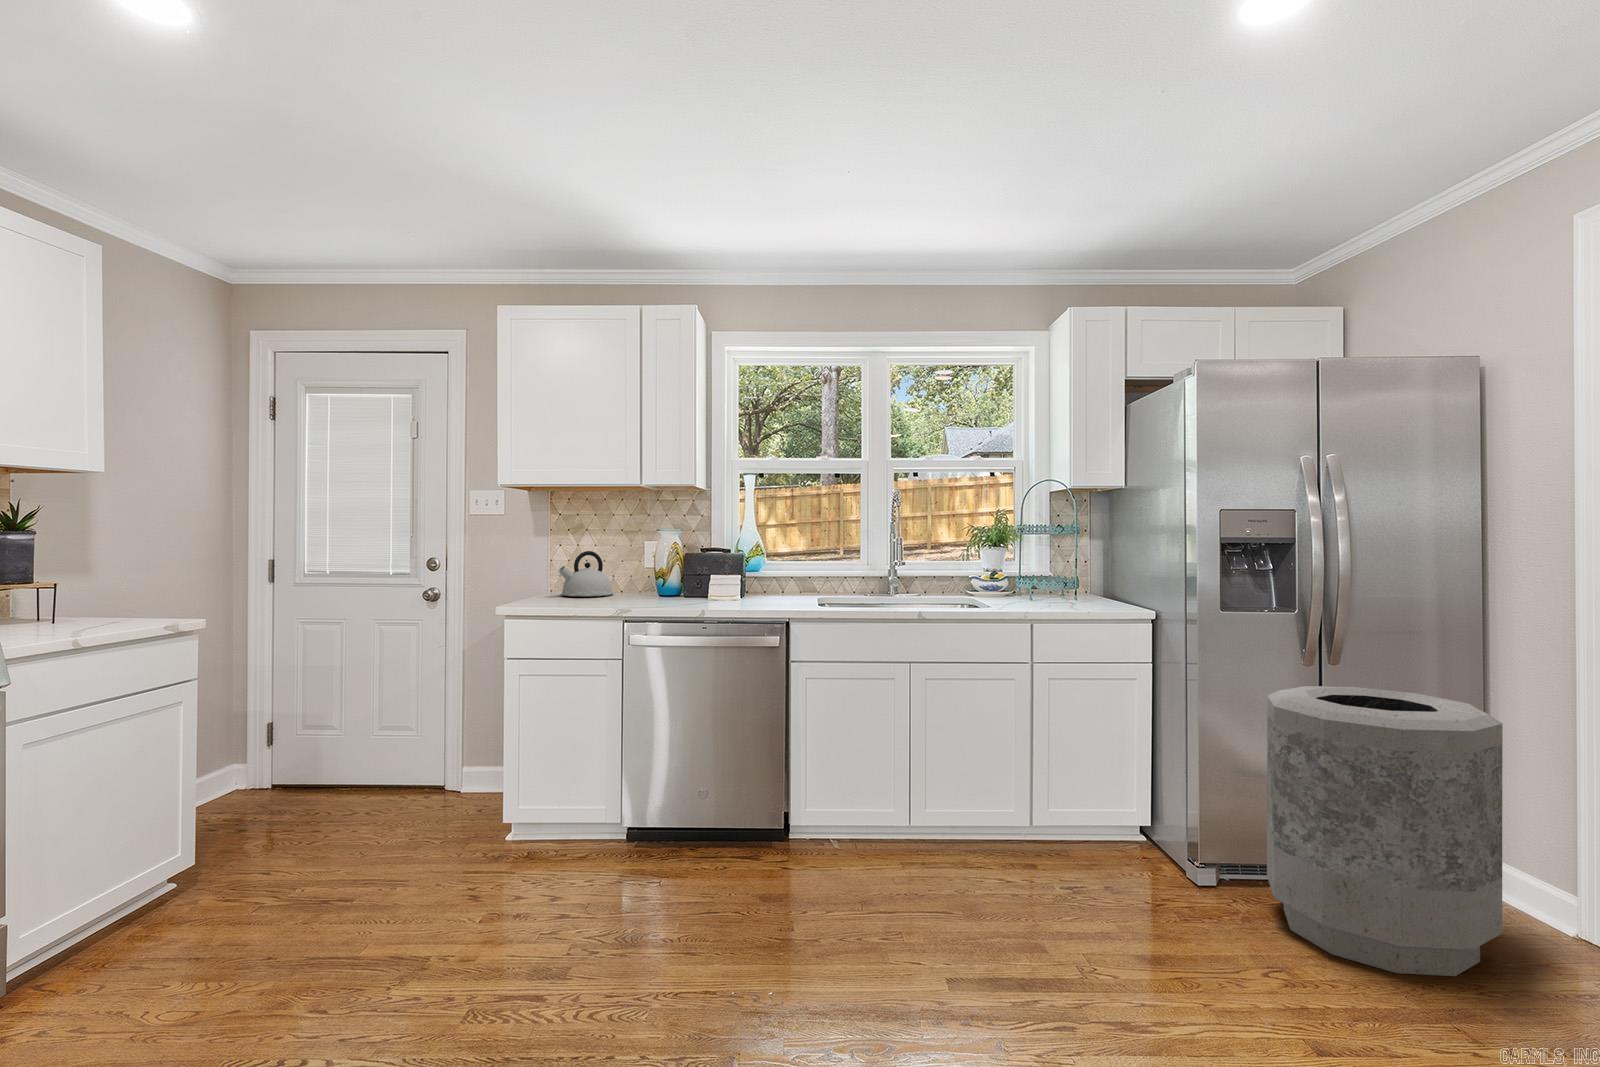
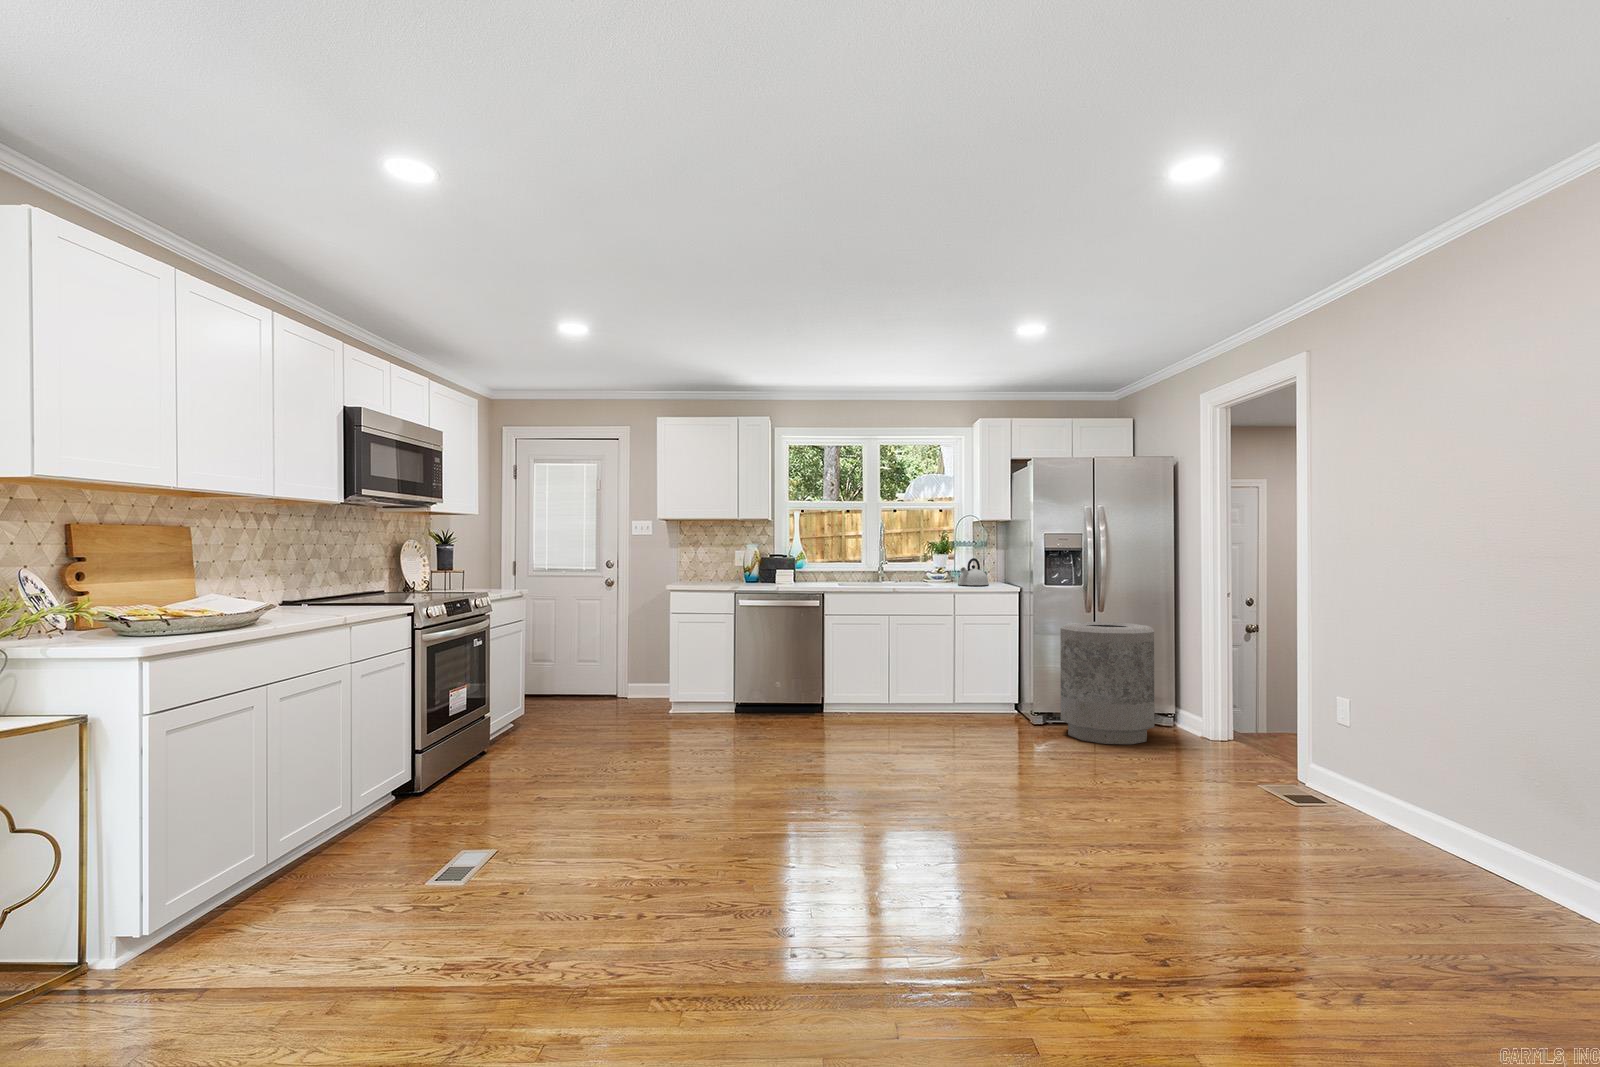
kettle: present [558,551,613,596] -> present [958,558,989,585]

